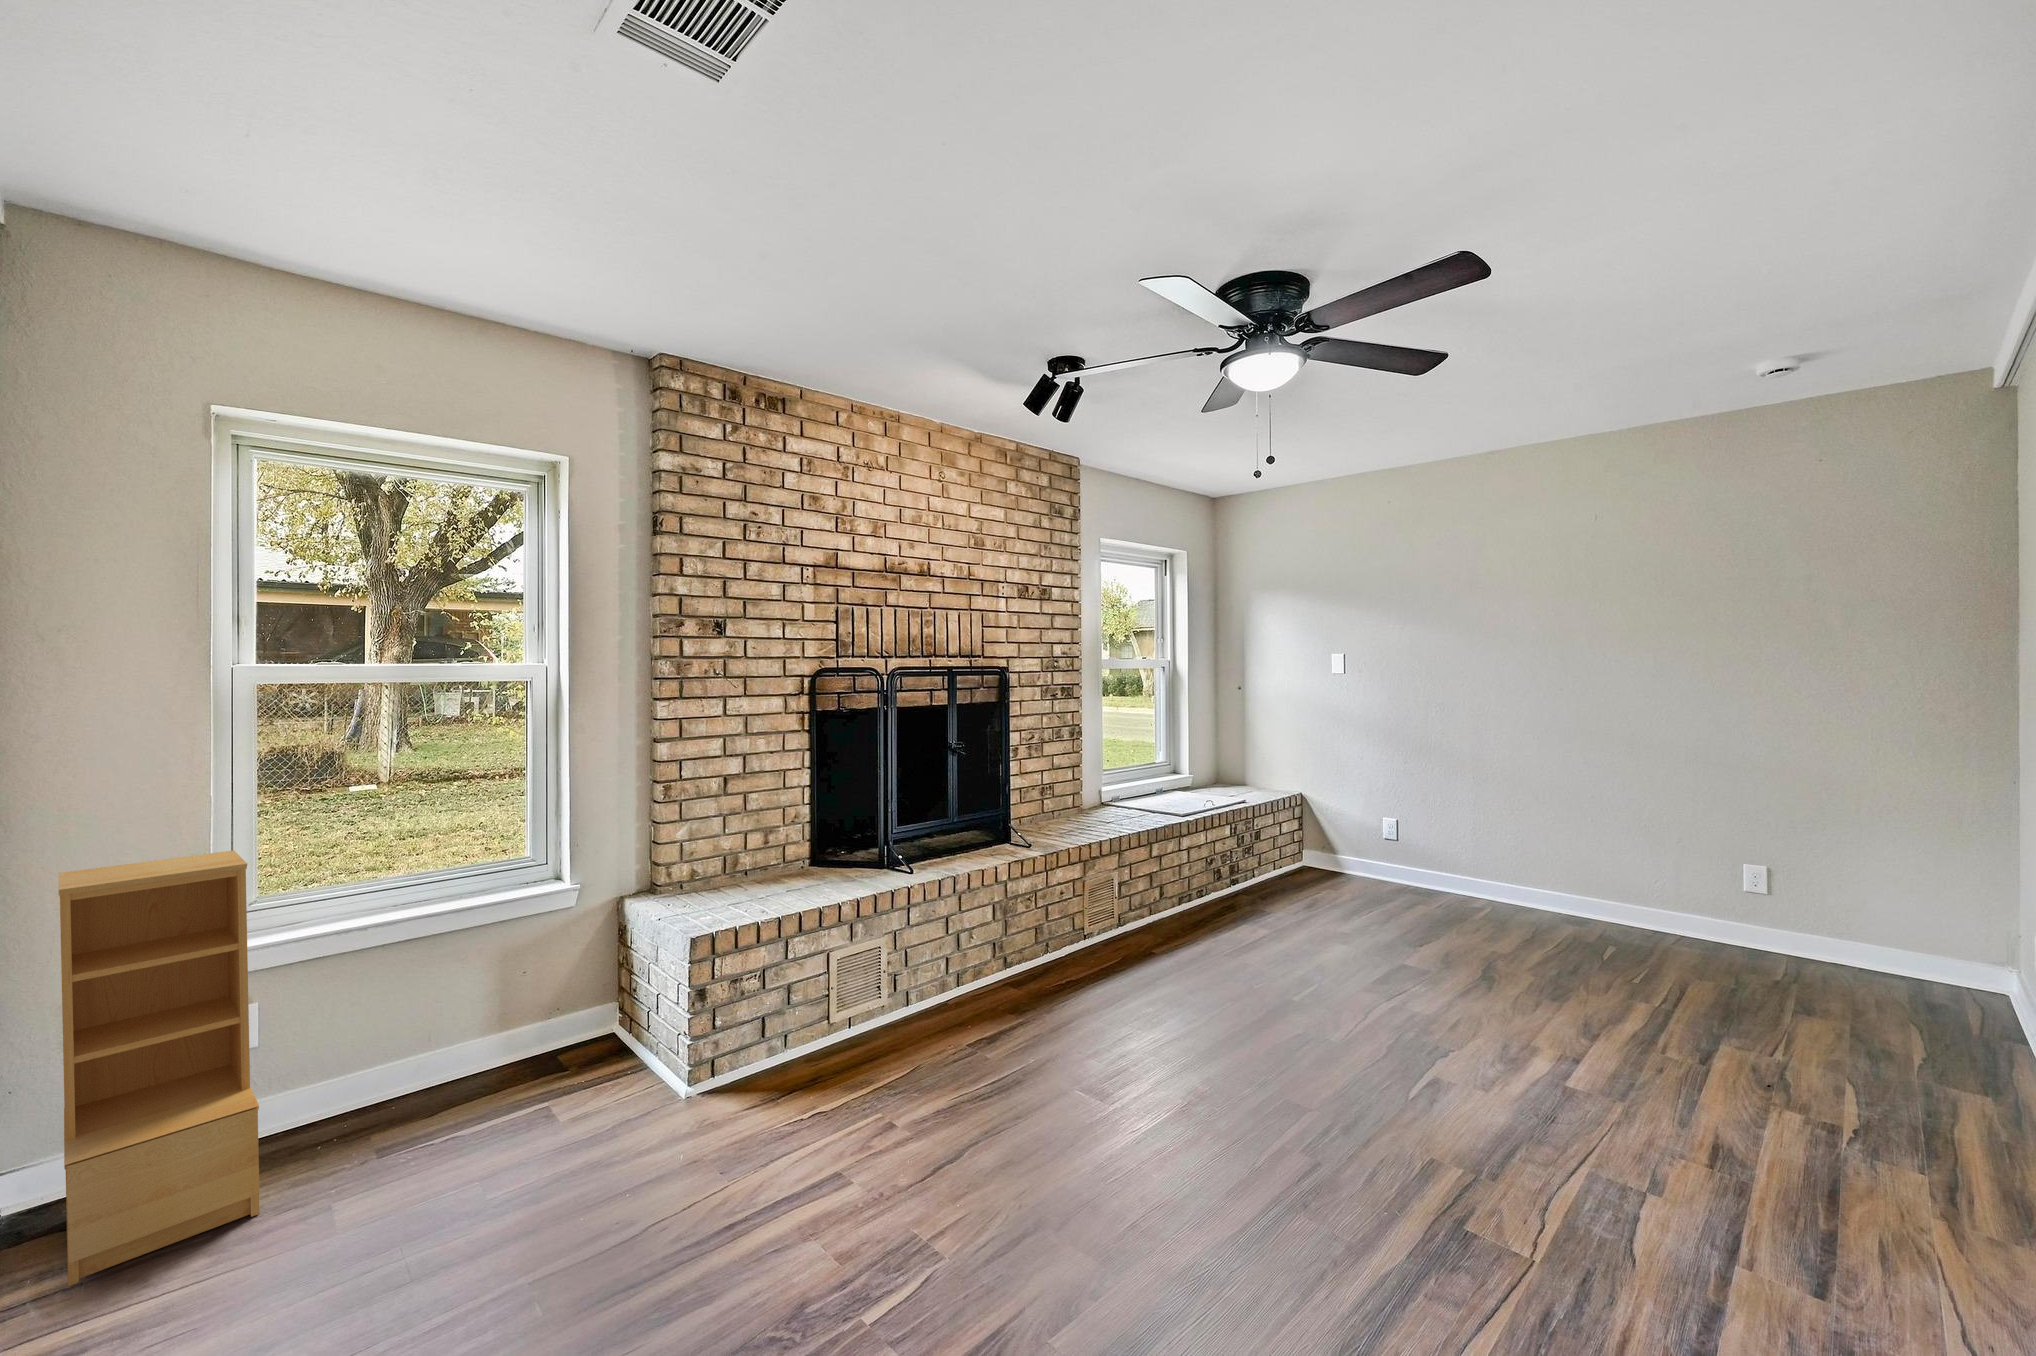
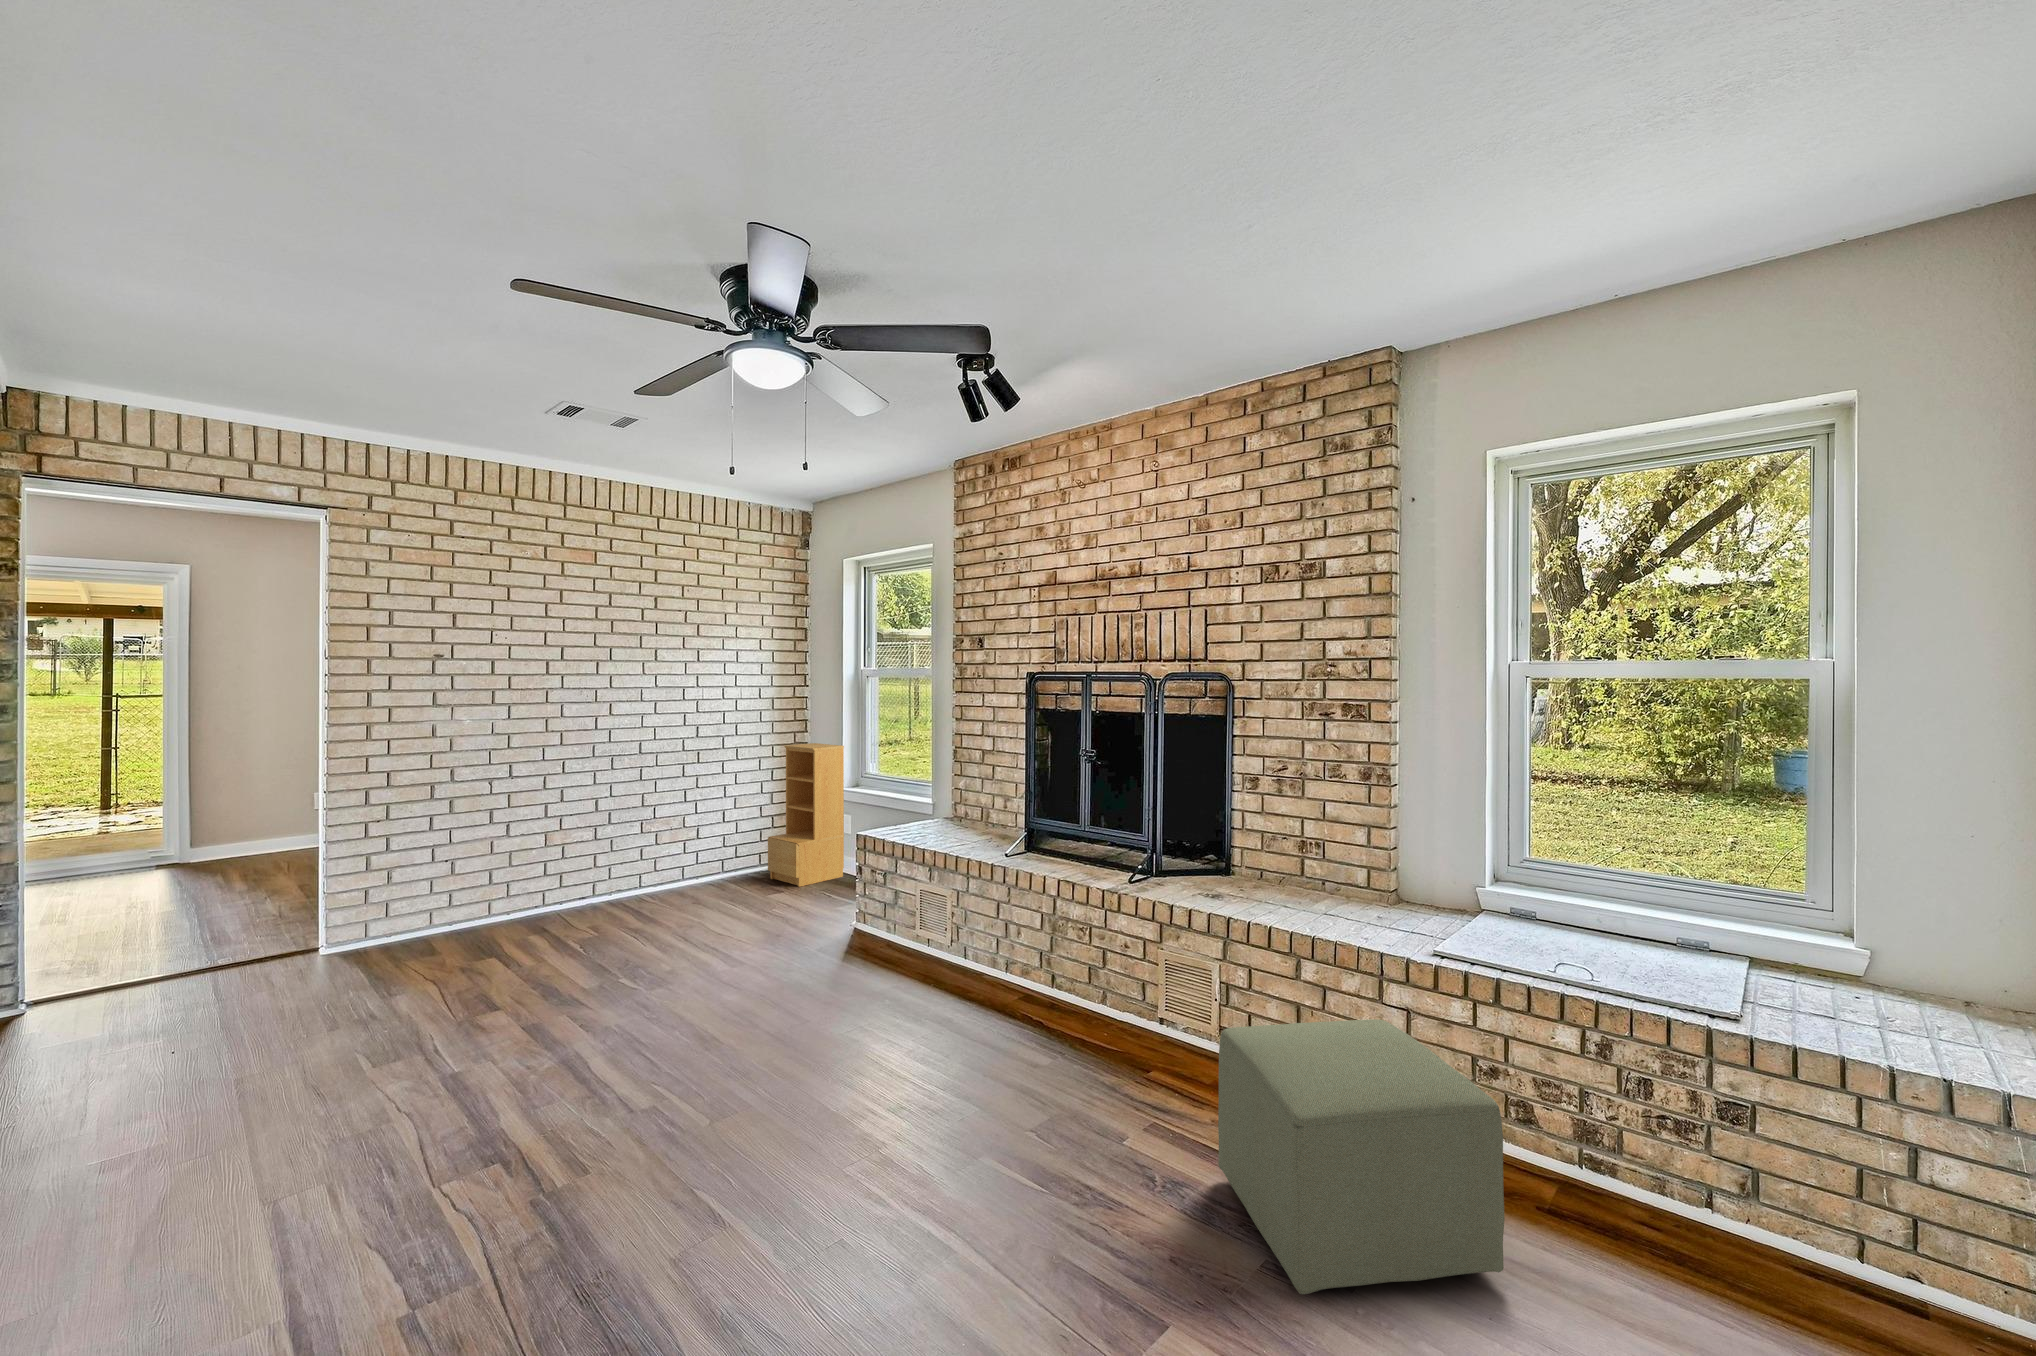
ottoman: none [1218,840,1349,945] -> present [1218,1019,1505,1294]

